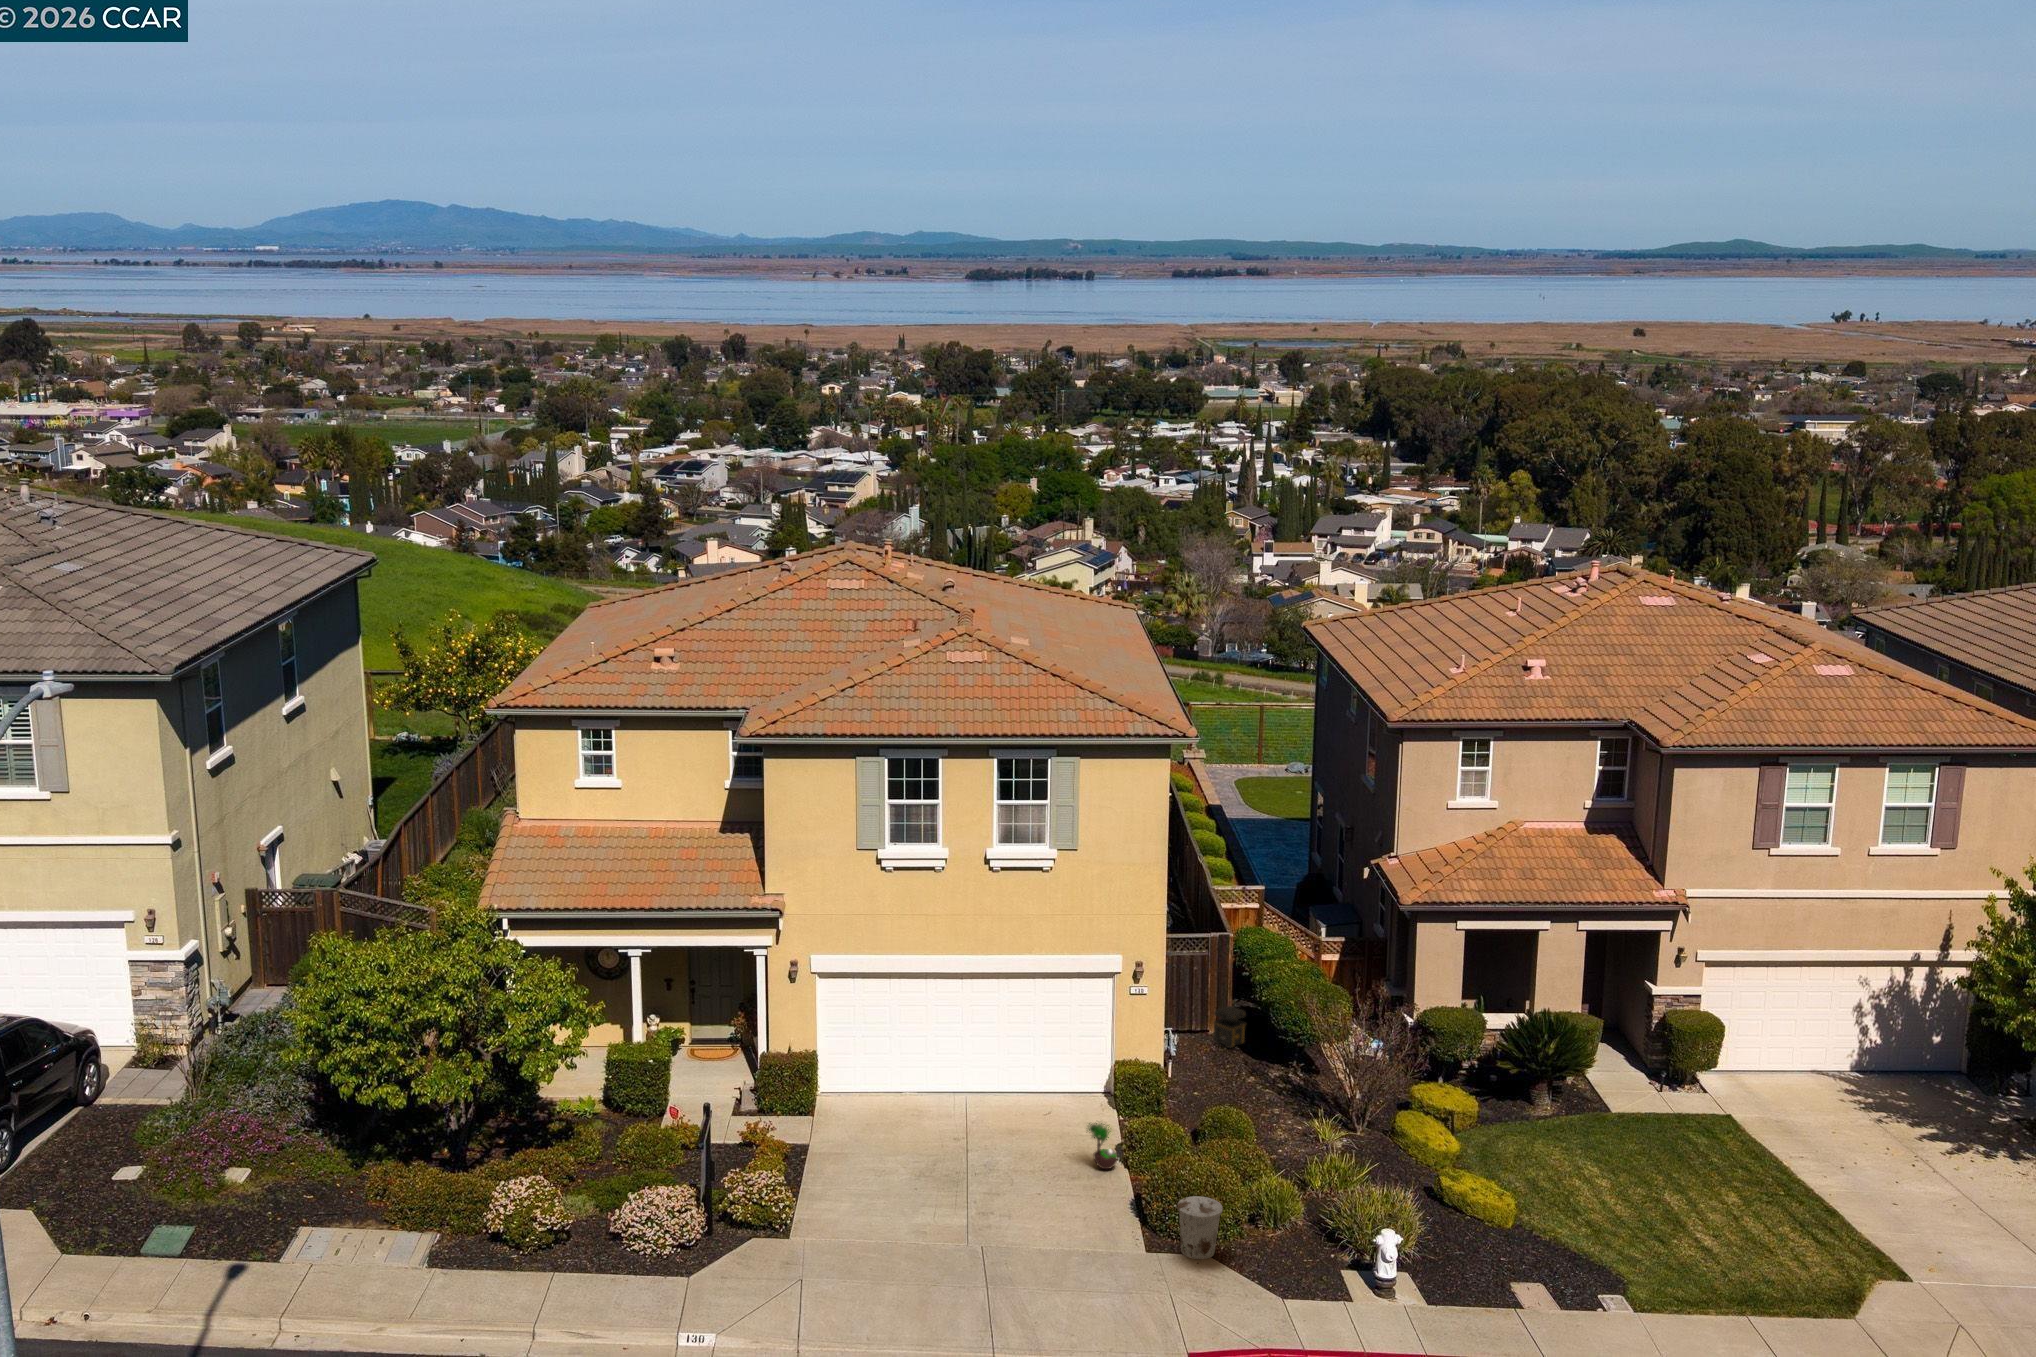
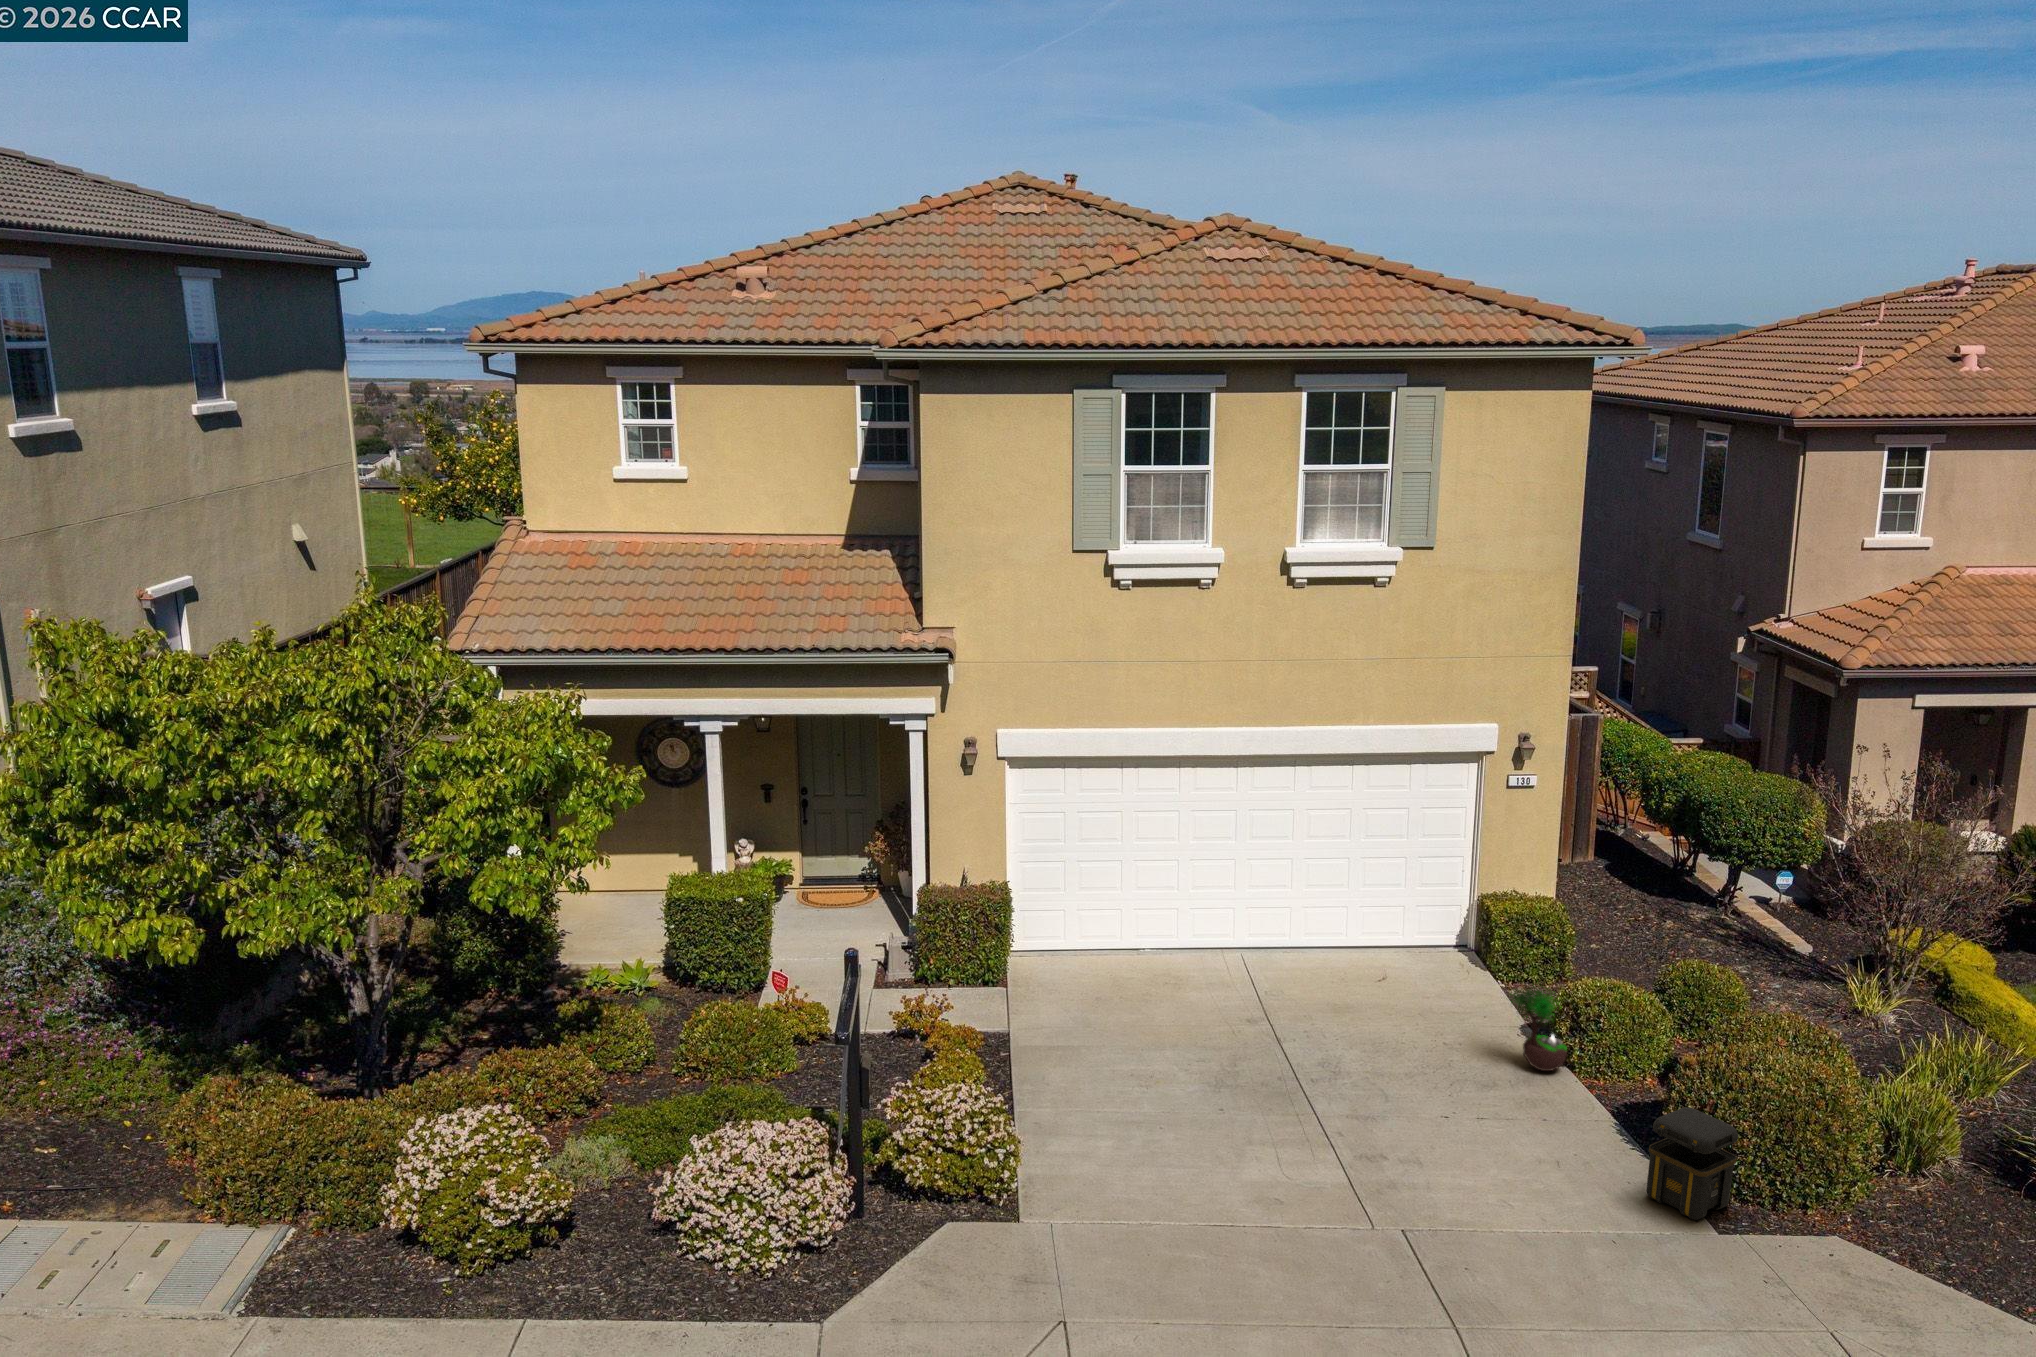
toolbox: present [1213,1006,1246,1048] -> present [1646,1107,1738,1220]
trash can: present [1177,1196,1223,1259] -> none [1814,1129,1921,1262]

